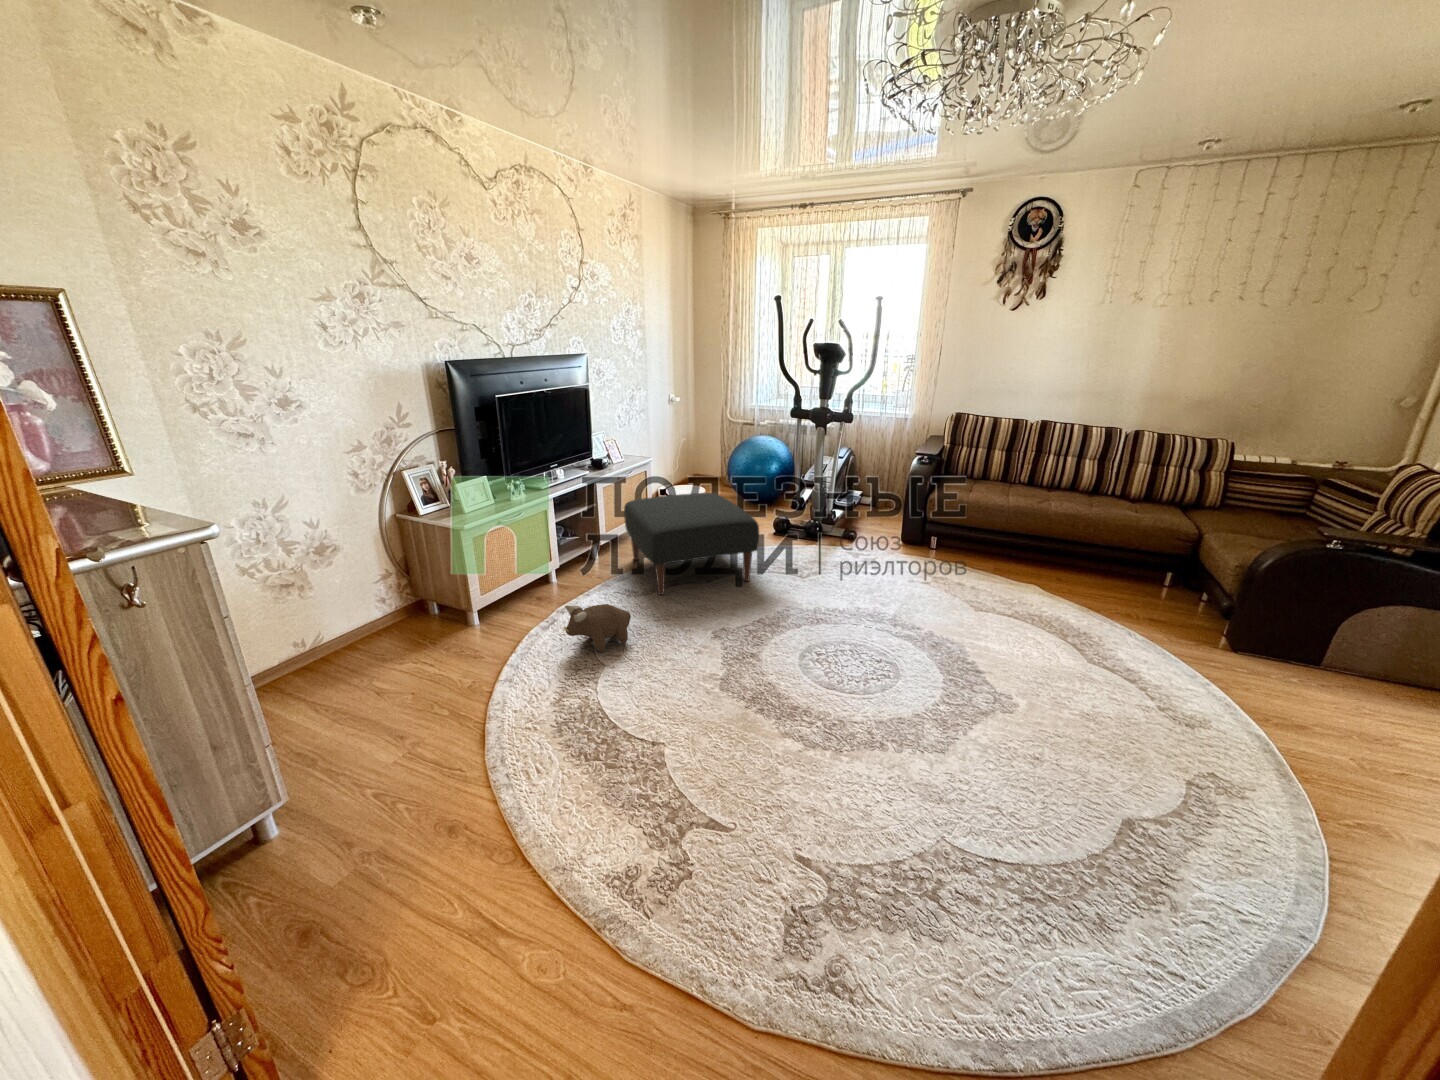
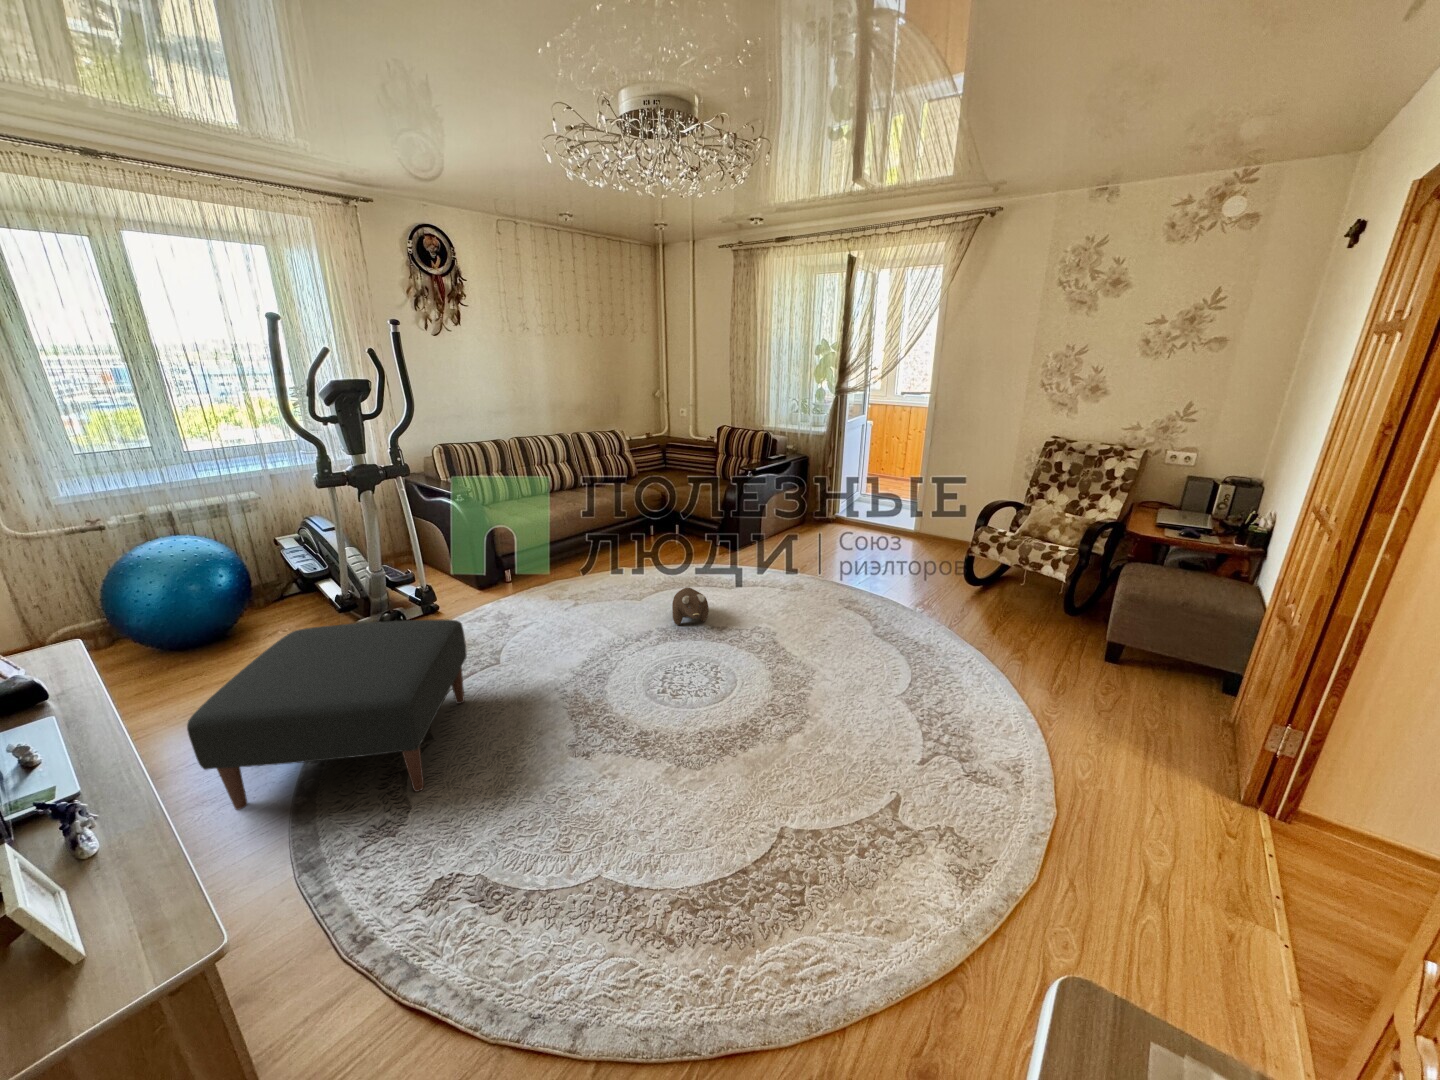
plush toy: present [564,604,631,652] -> present [672,588,709,625]

